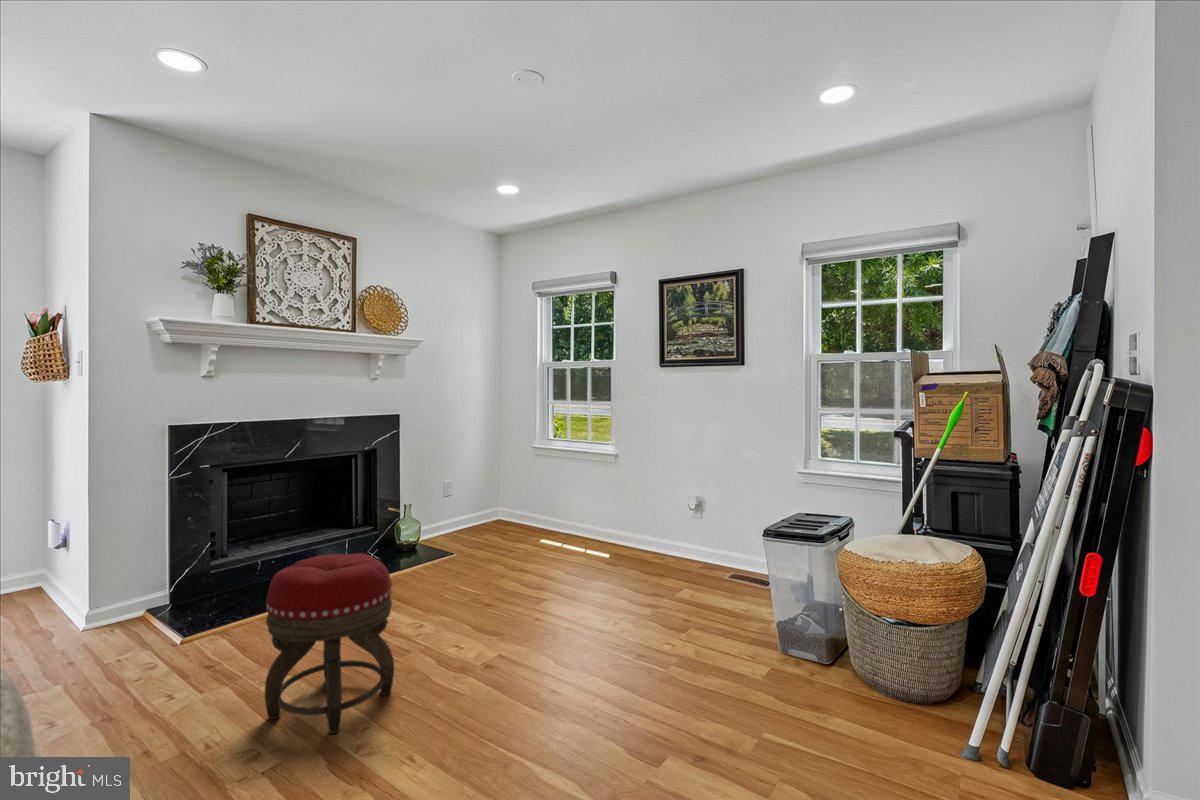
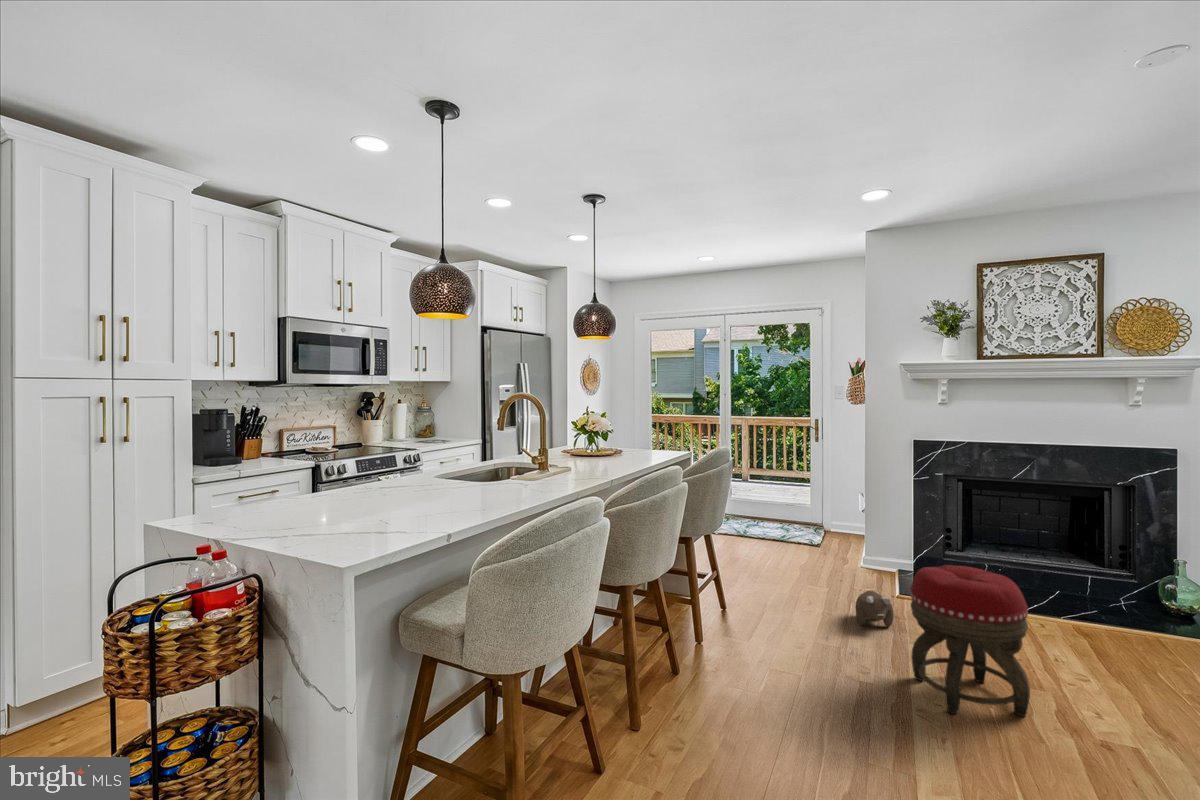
plush toy: none [130,636,197,693] -> present [855,591,894,627]

